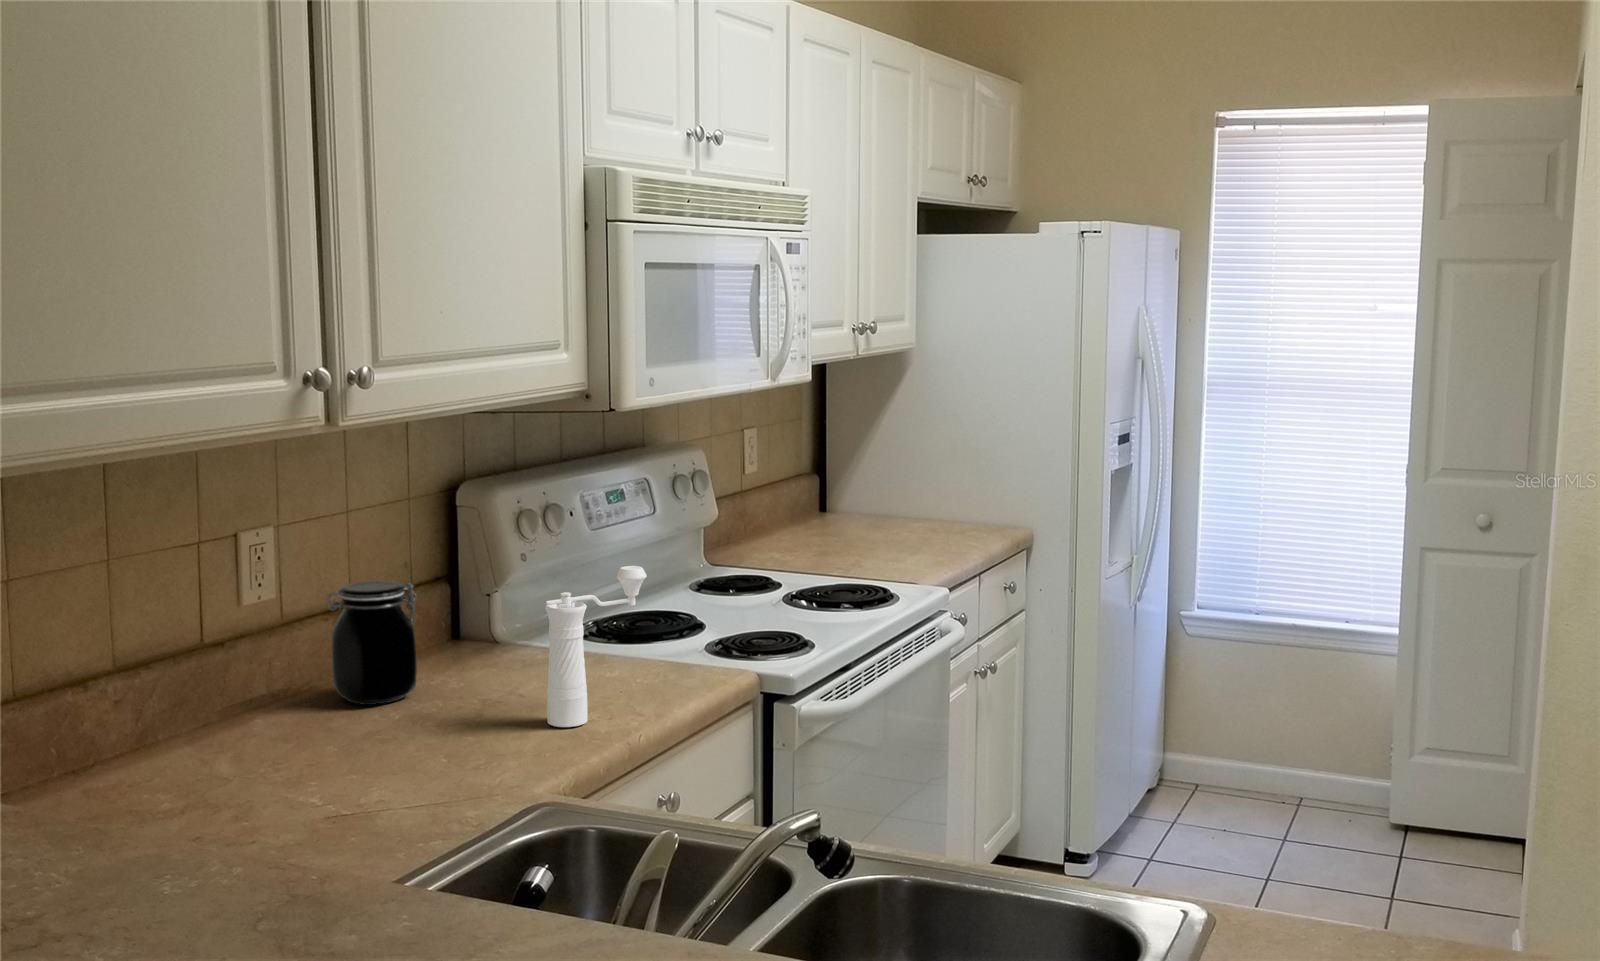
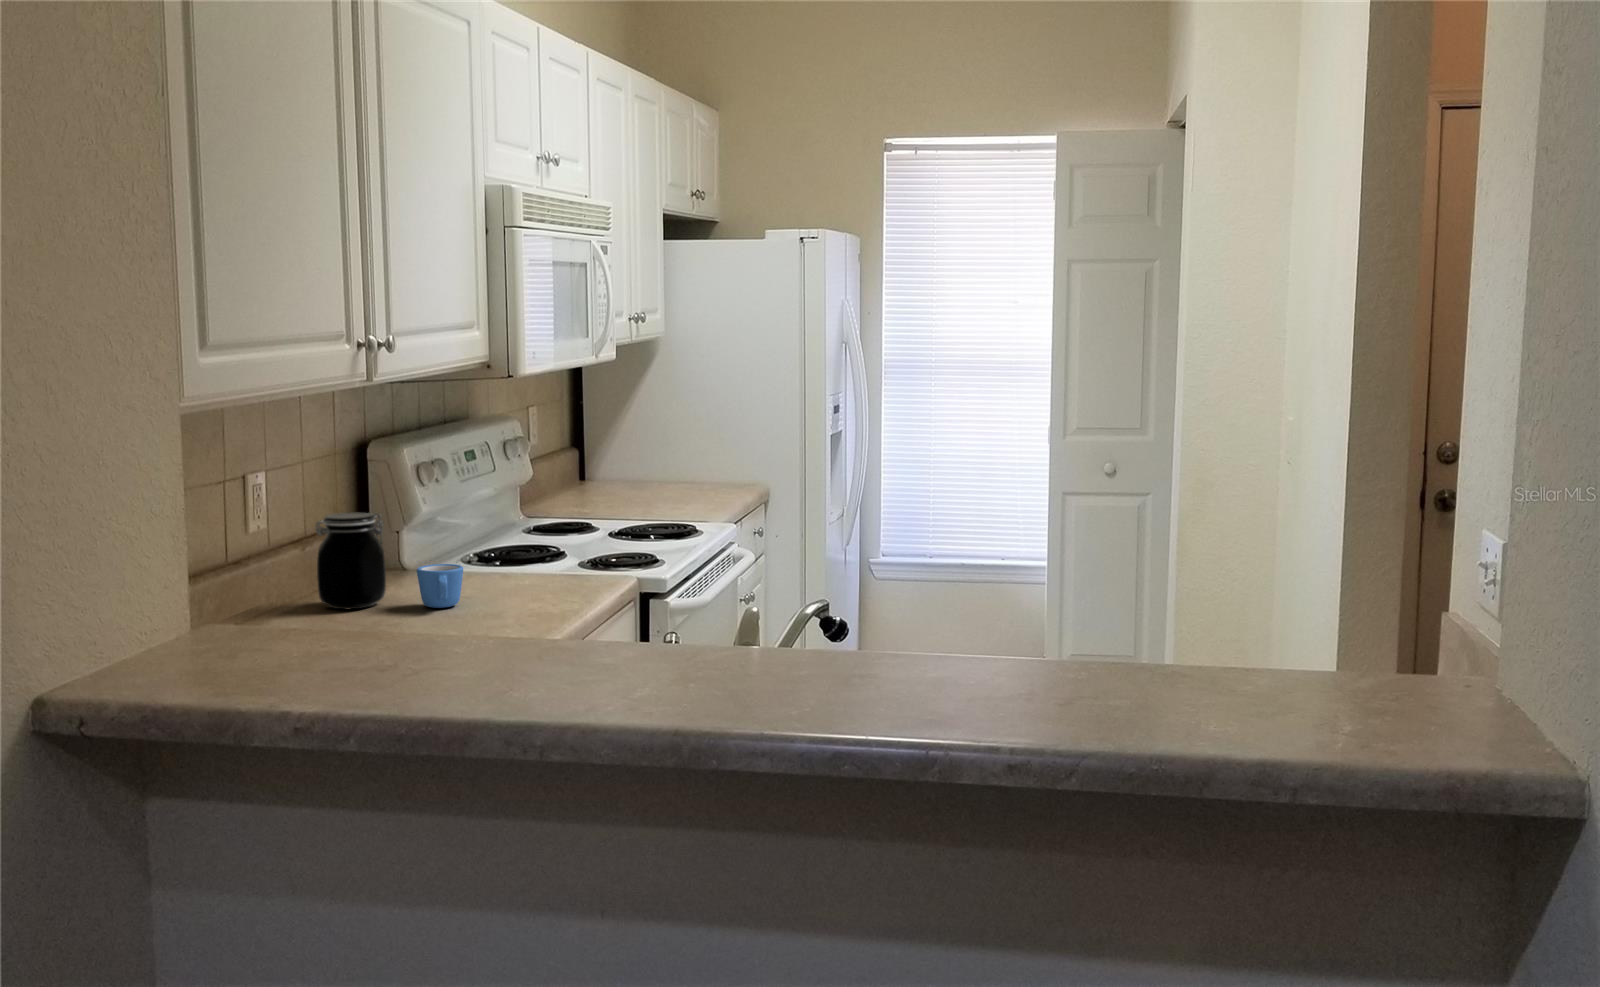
pepper mill: present [545,566,647,727] -> none [509,489,577,610]
mug: none [440,654,500,712] -> present [417,564,463,608]

